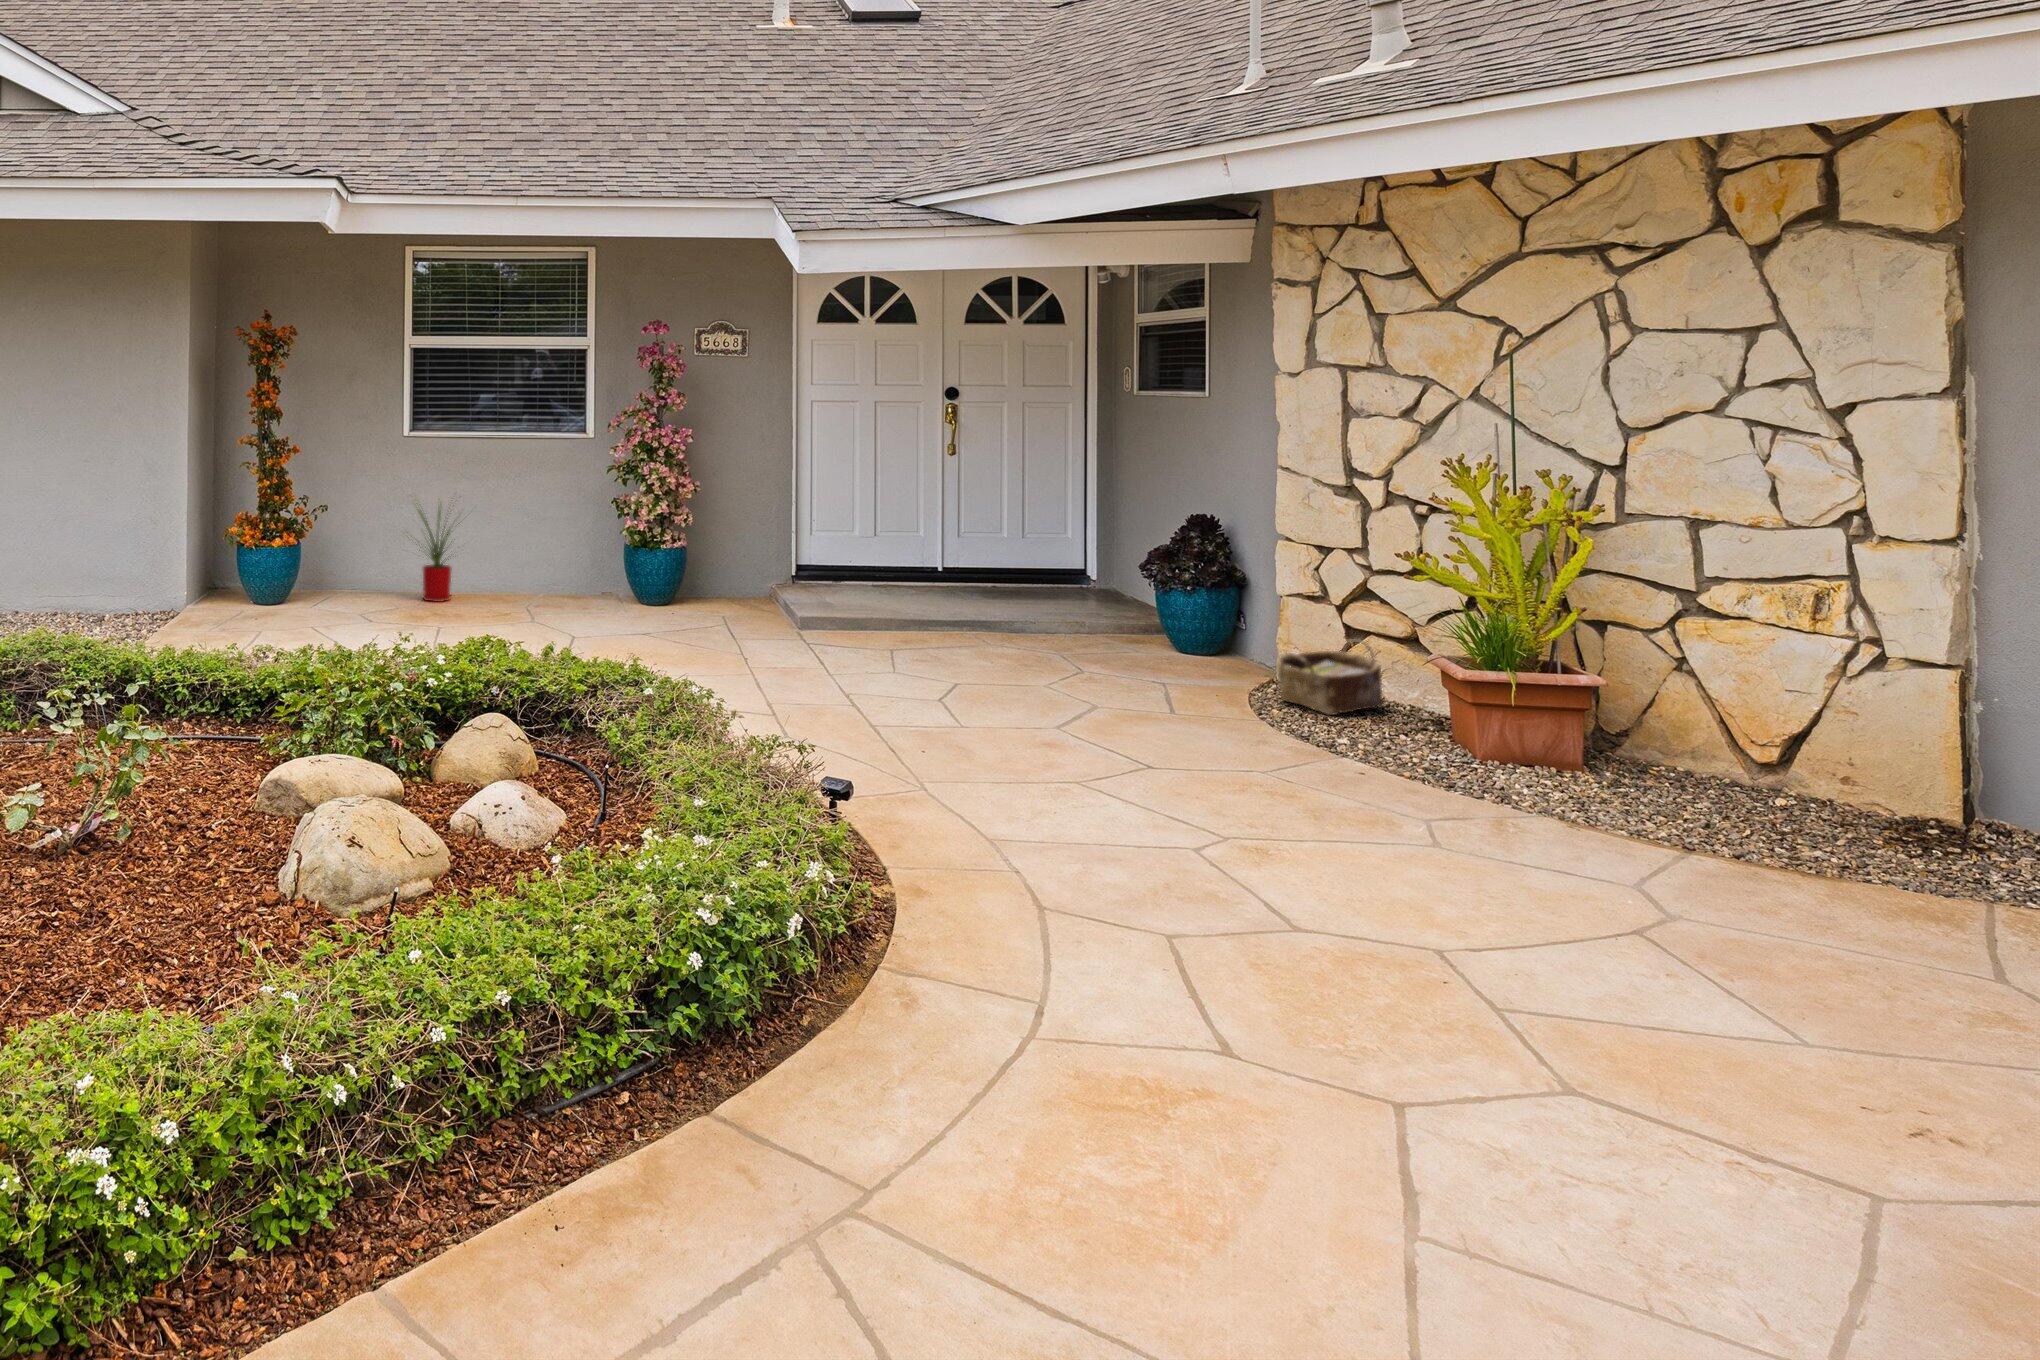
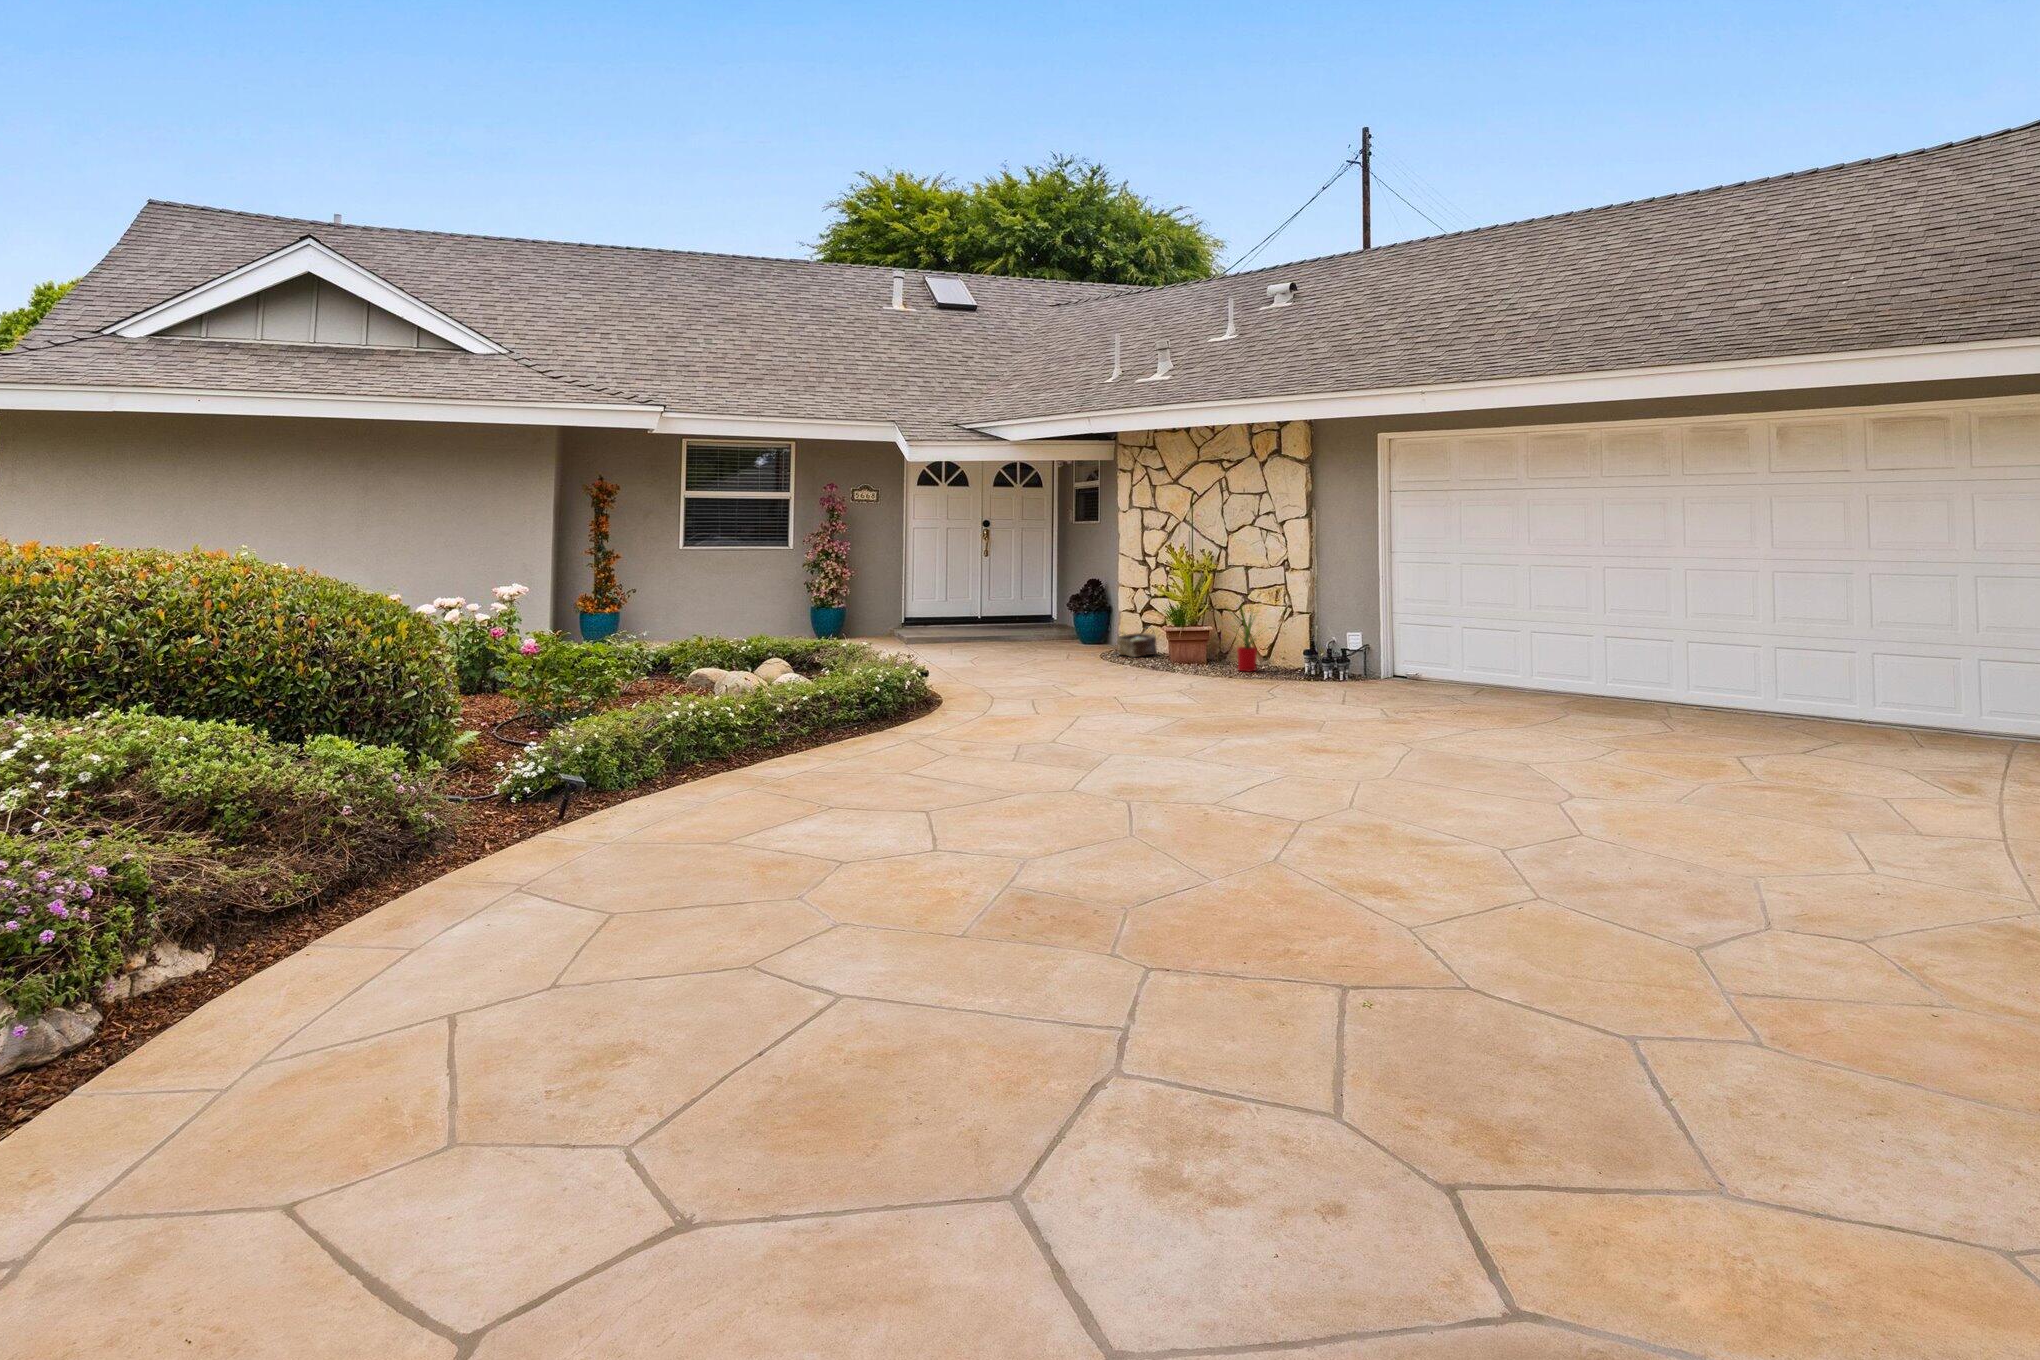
house plant: present [407,498,457,602] -> present [1227,605,1262,672]

